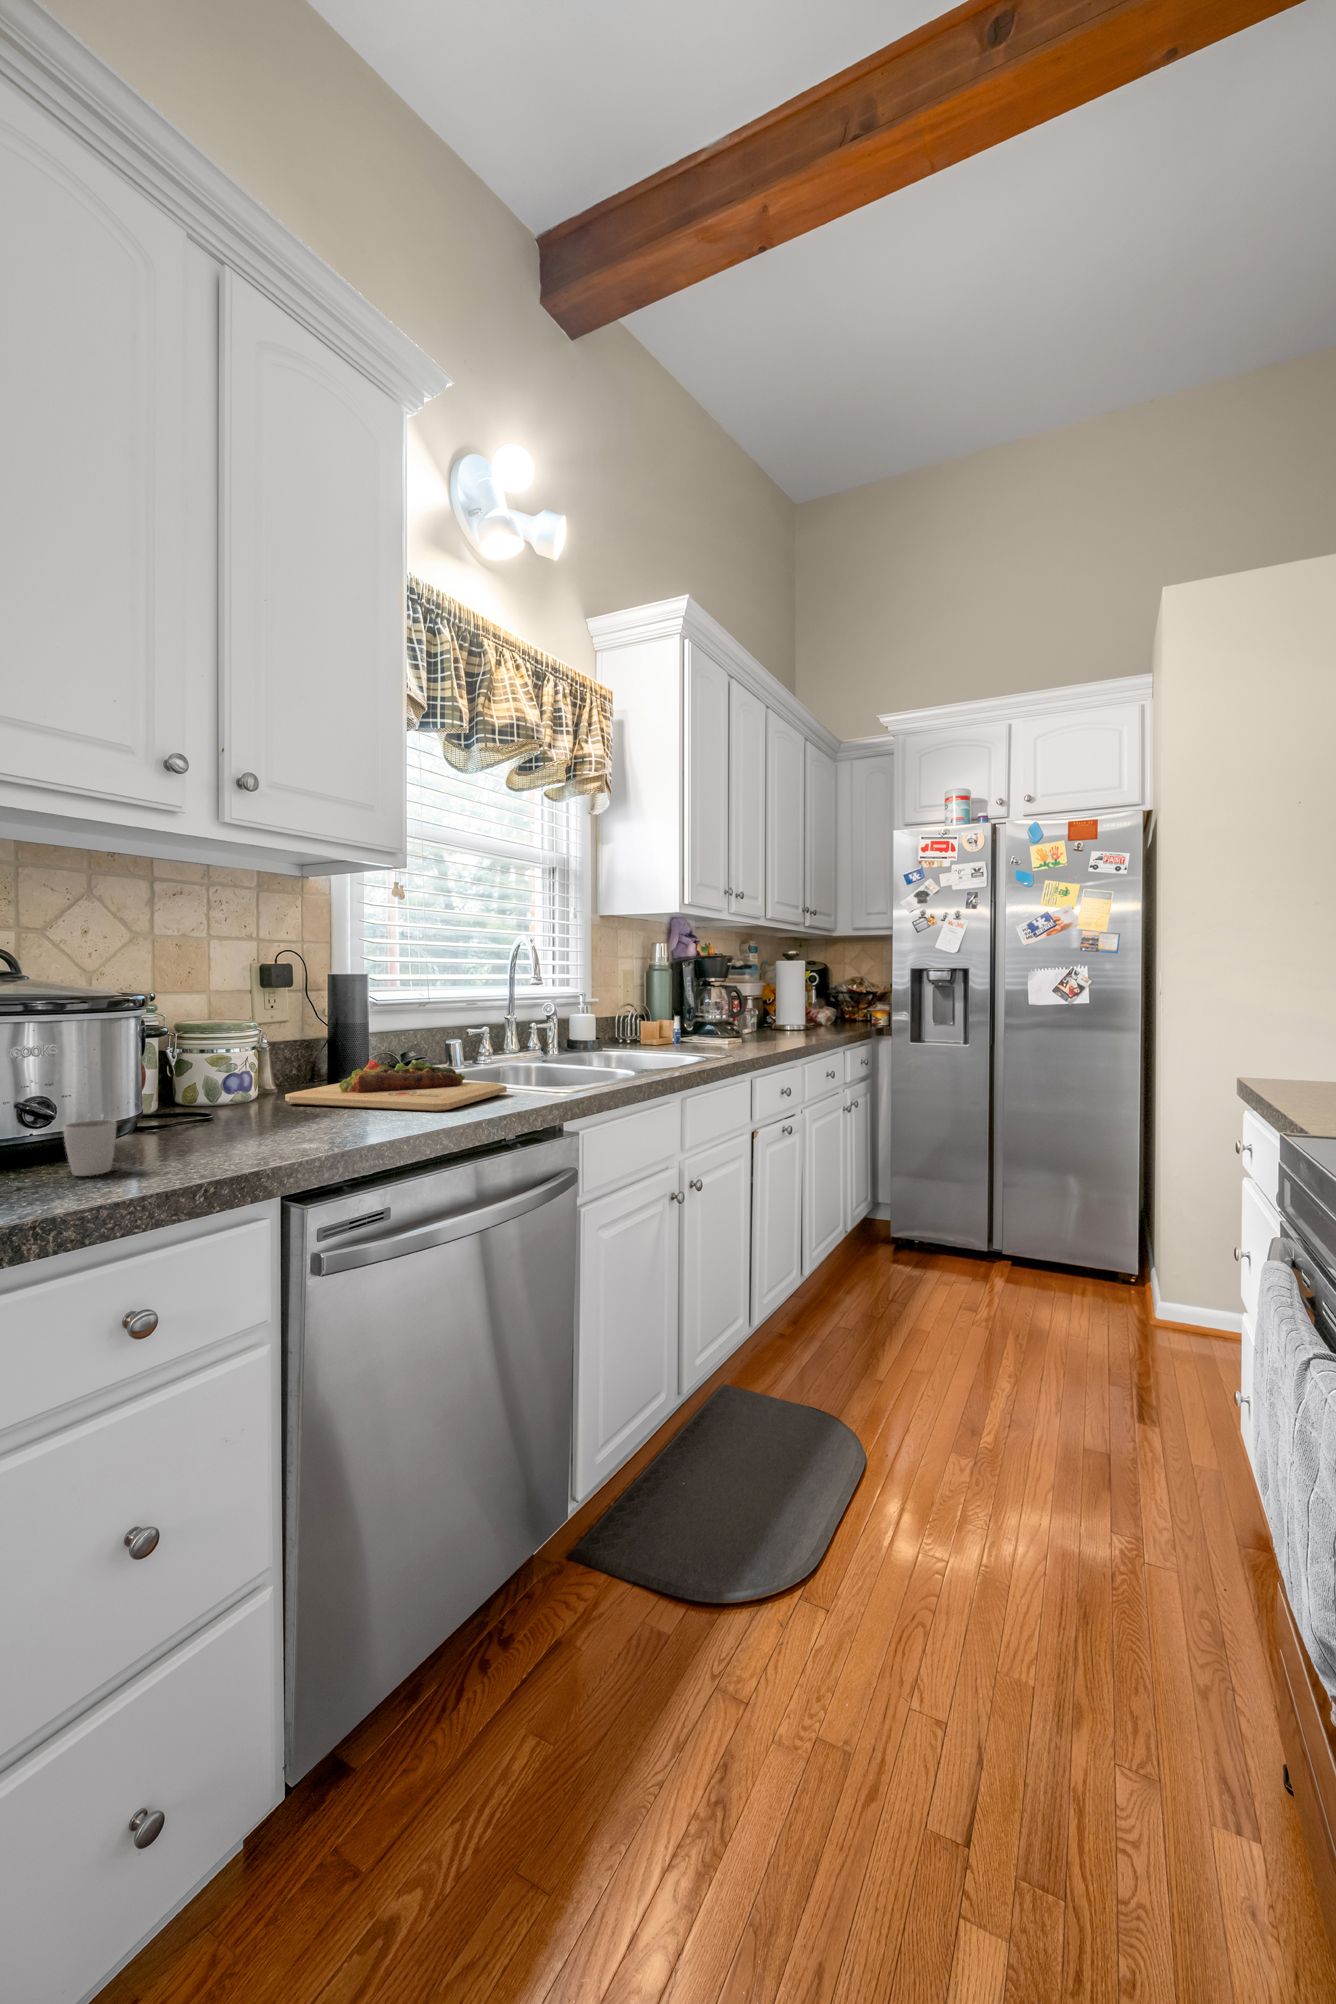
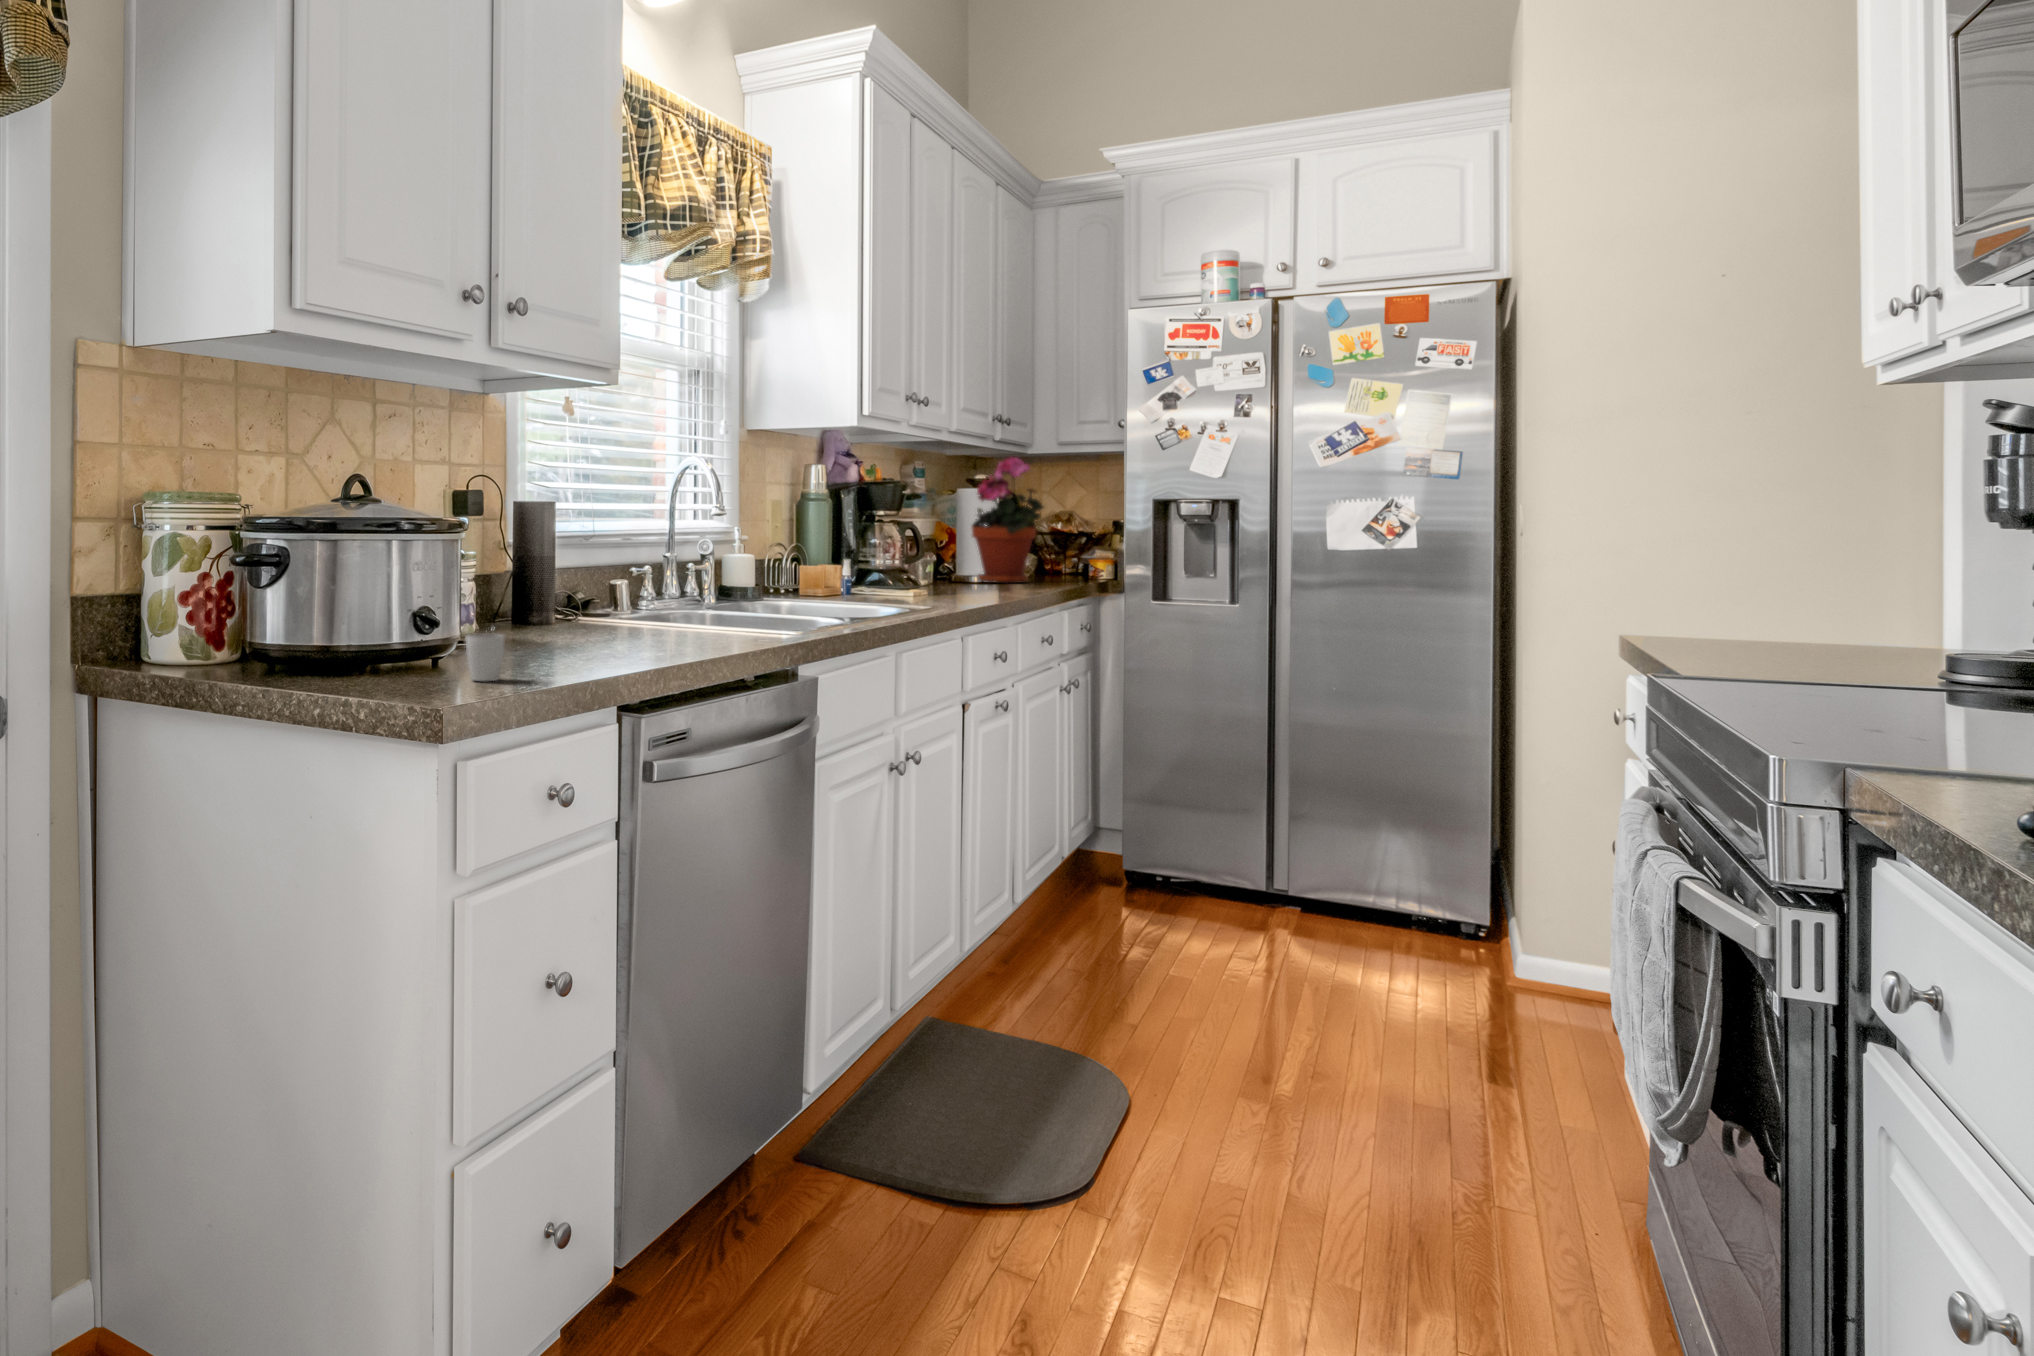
potted plant: none [785,939,838,1032] -> present [972,457,1044,583]
cutting board: present [285,1060,507,1112] -> none [515,596,741,649]

